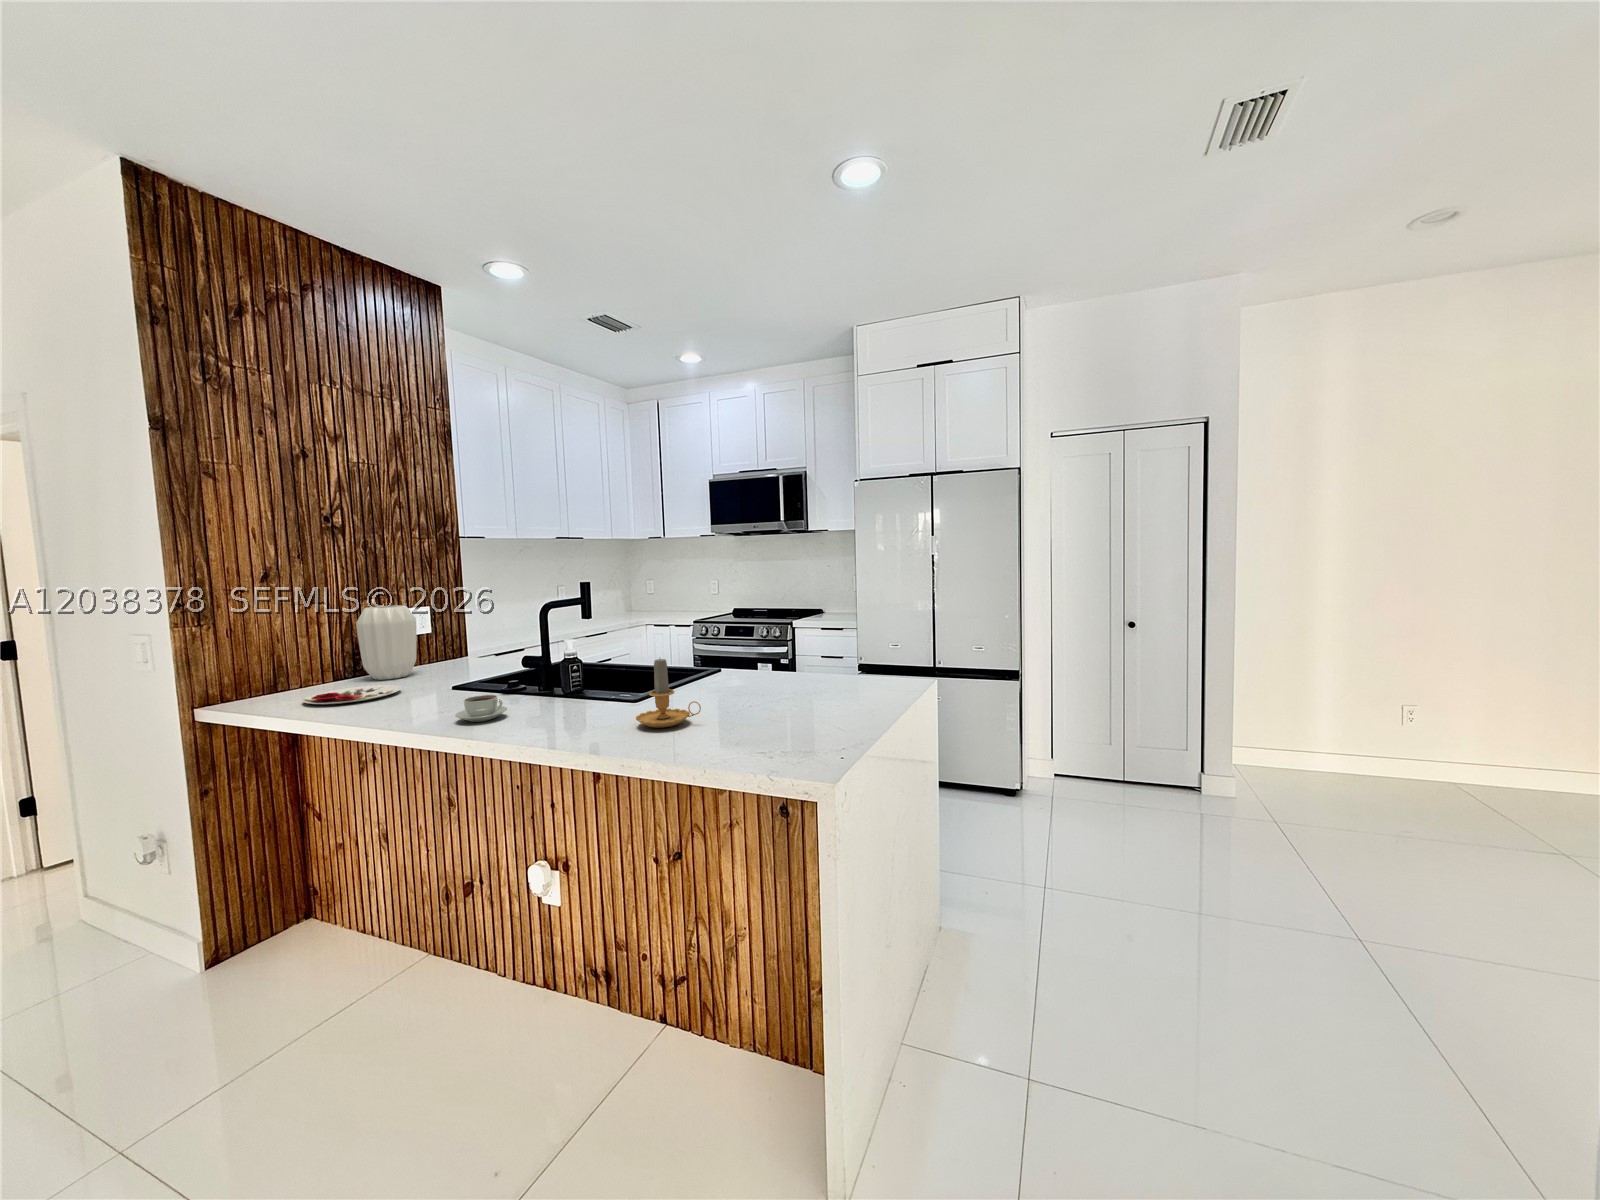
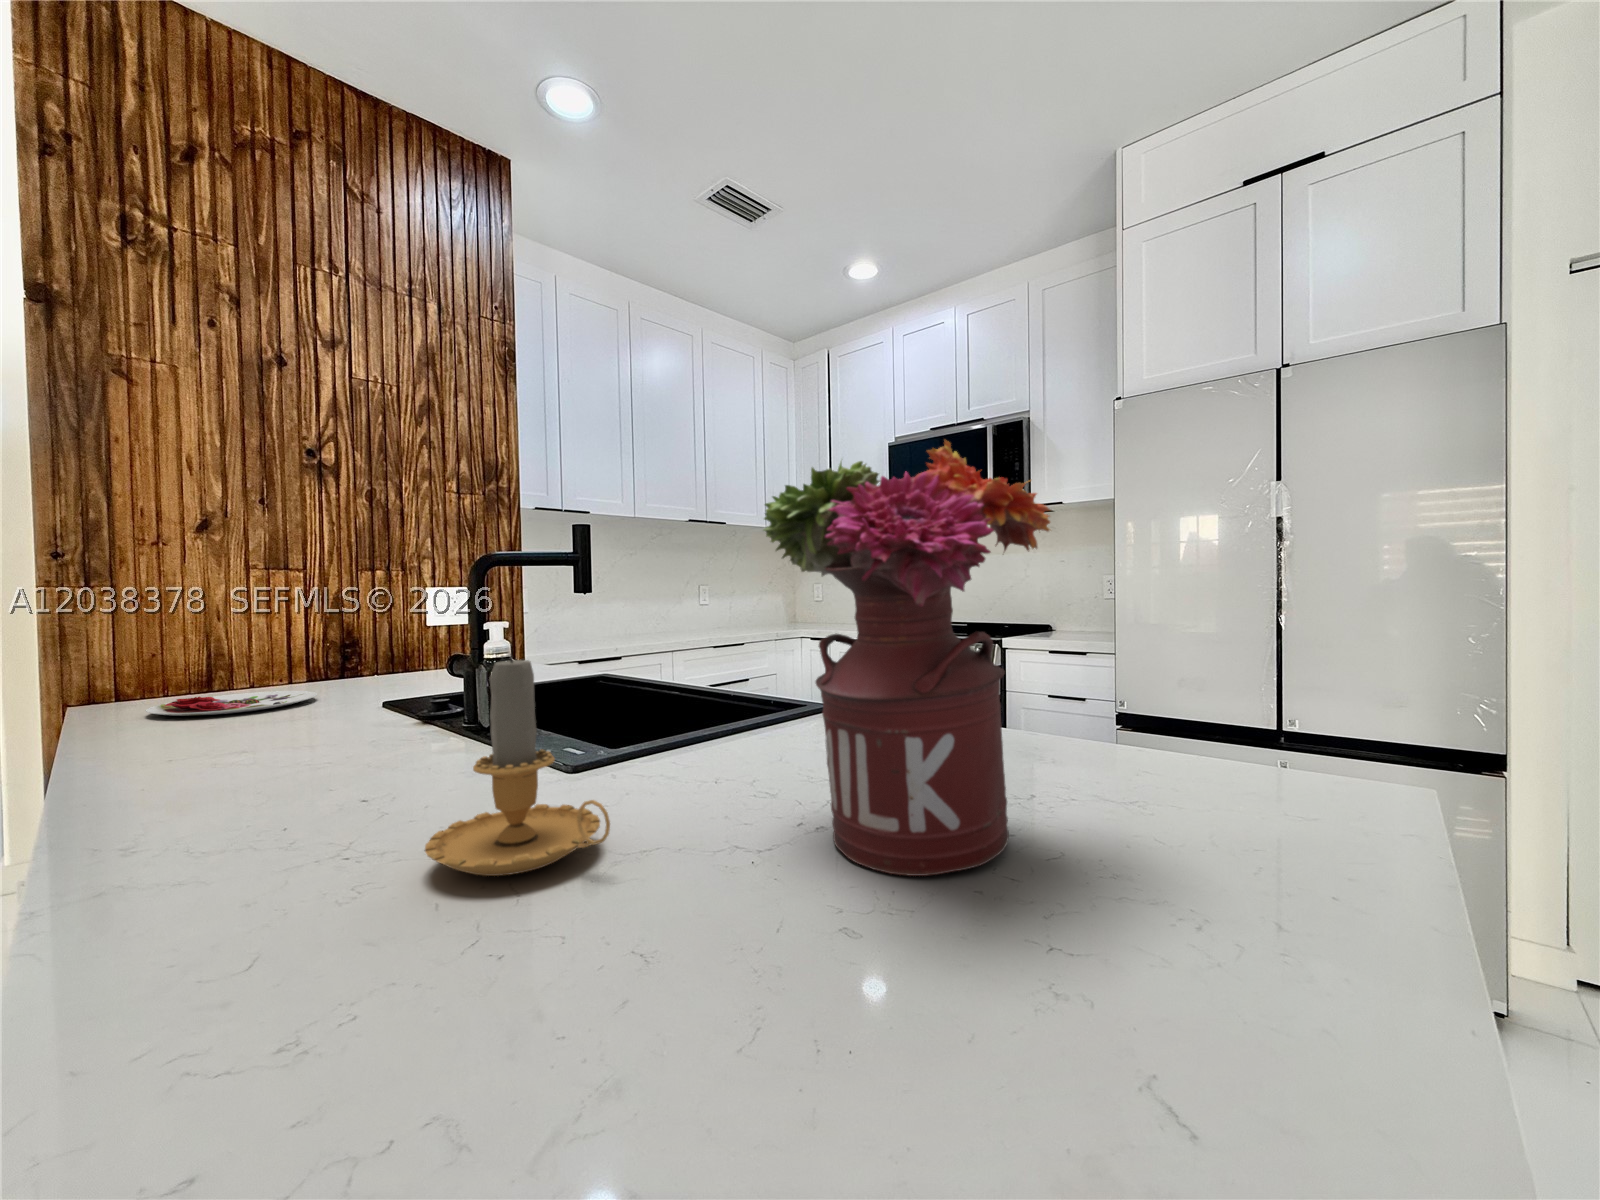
flower arrangement: none [735,583,826,715] -> present [764,440,1051,876]
vase: present [356,605,416,680] -> none [316,575,403,683]
coffee cup: present [455,695,507,722] -> none [180,723,312,782]

